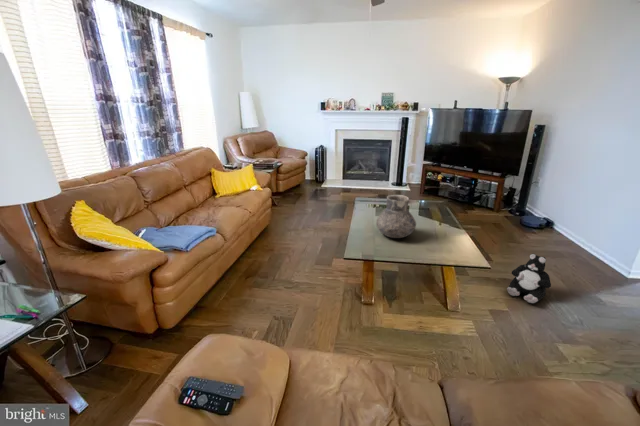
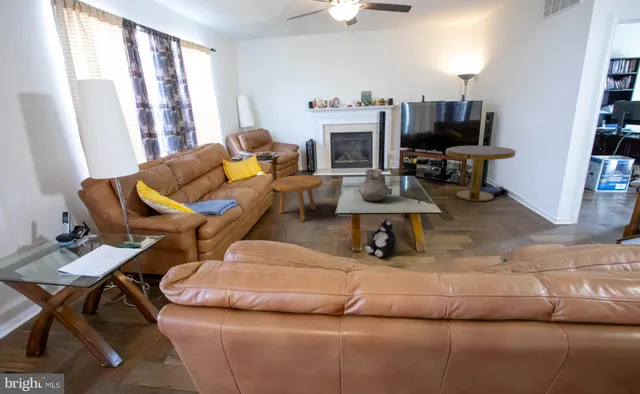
side table: none [483,165,577,236] -> present [446,146,516,201]
footstool: none [268,192,329,251] -> present [272,175,322,221]
plush toy: present [507,254,551,303] -> present [365,218,396,257]

